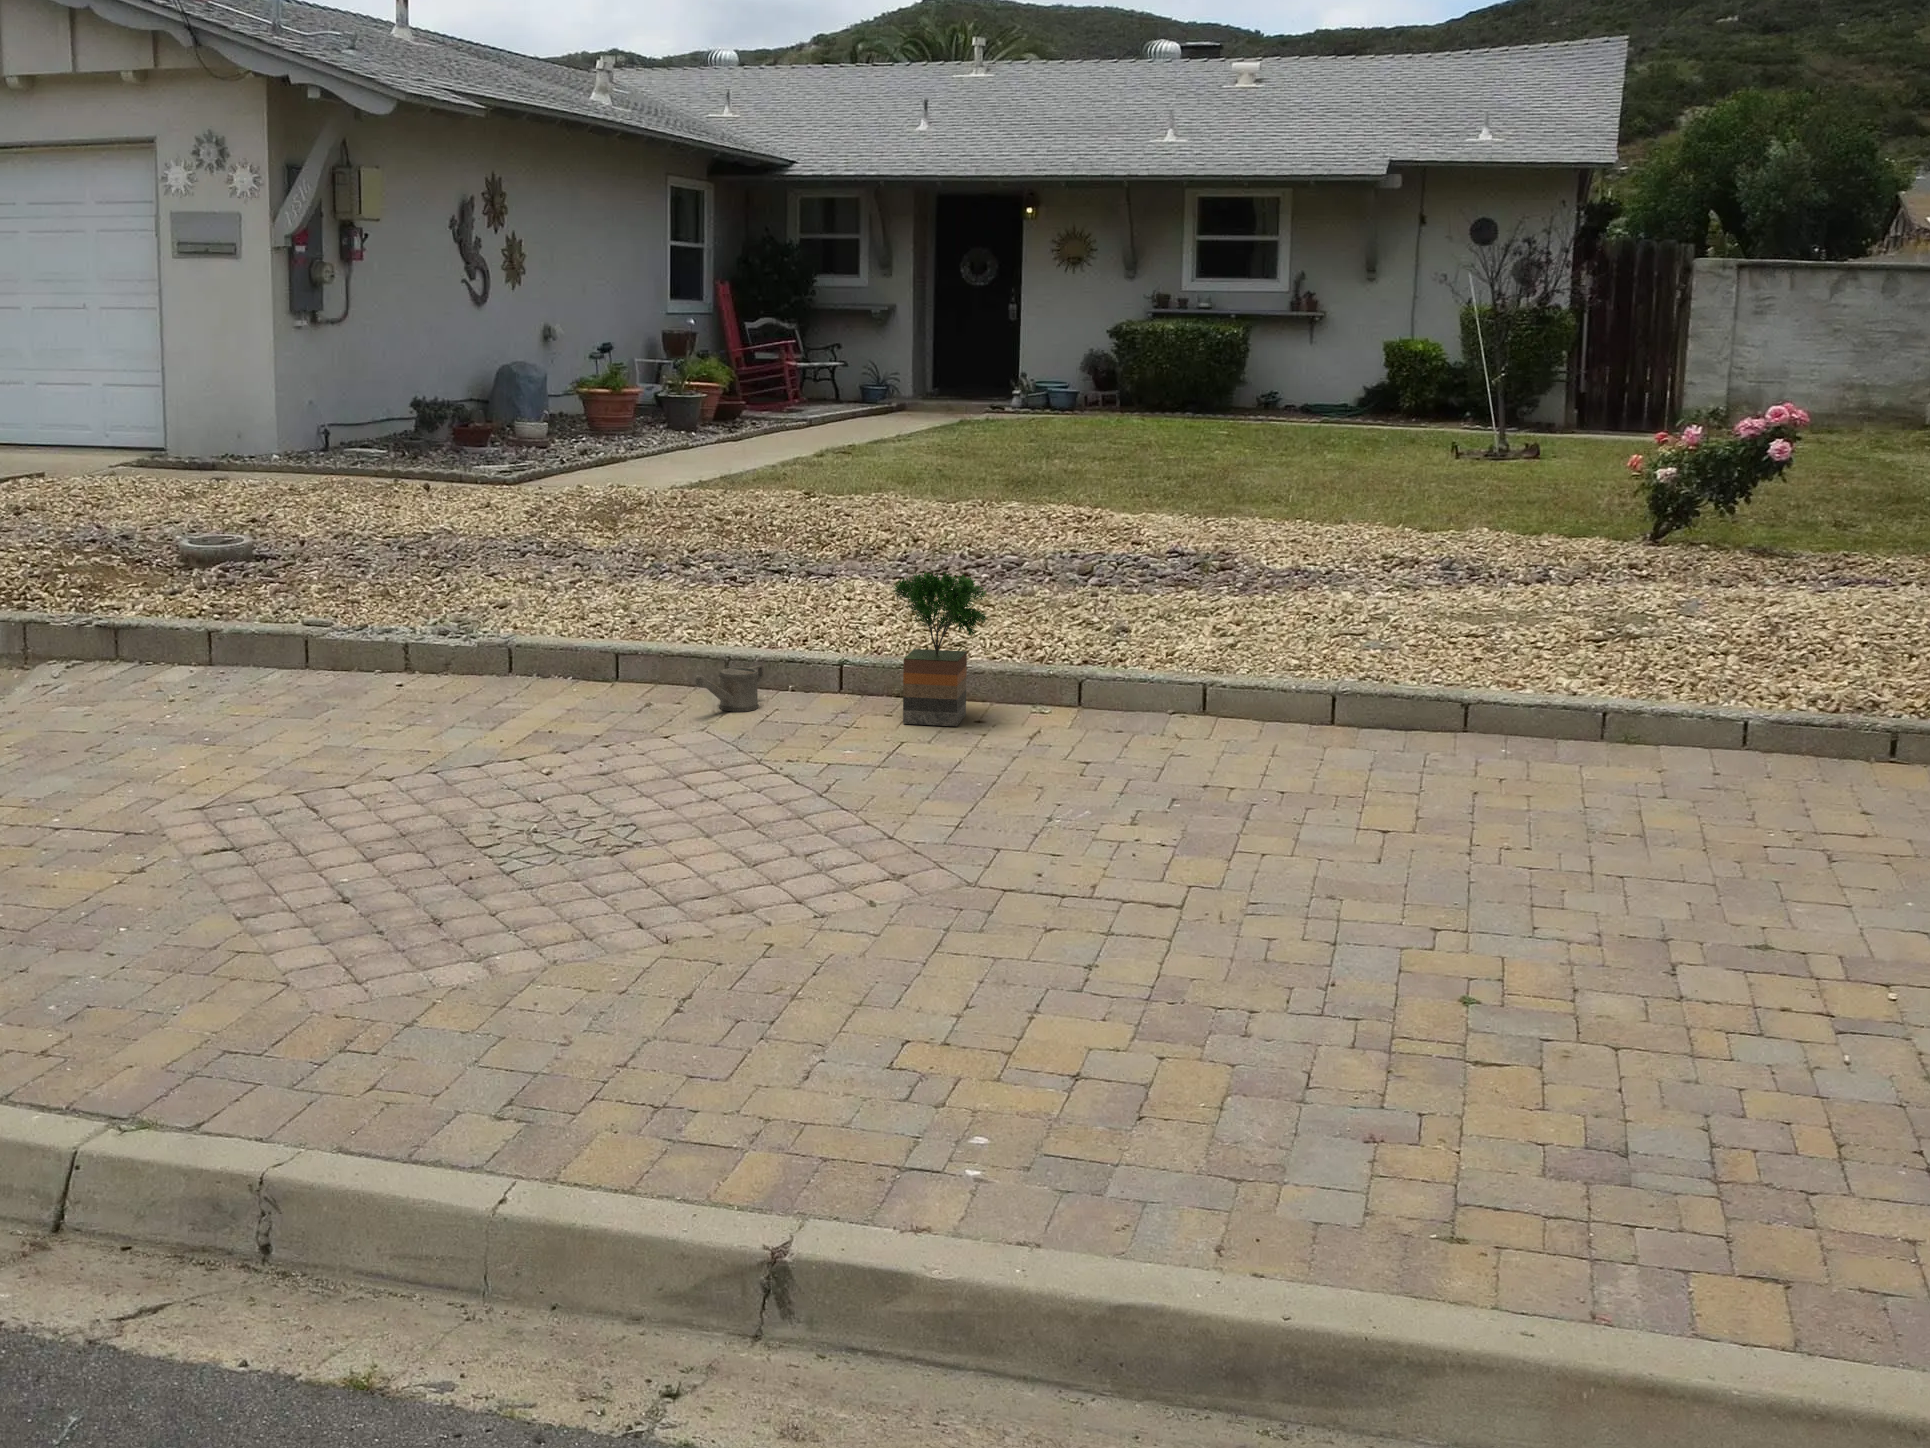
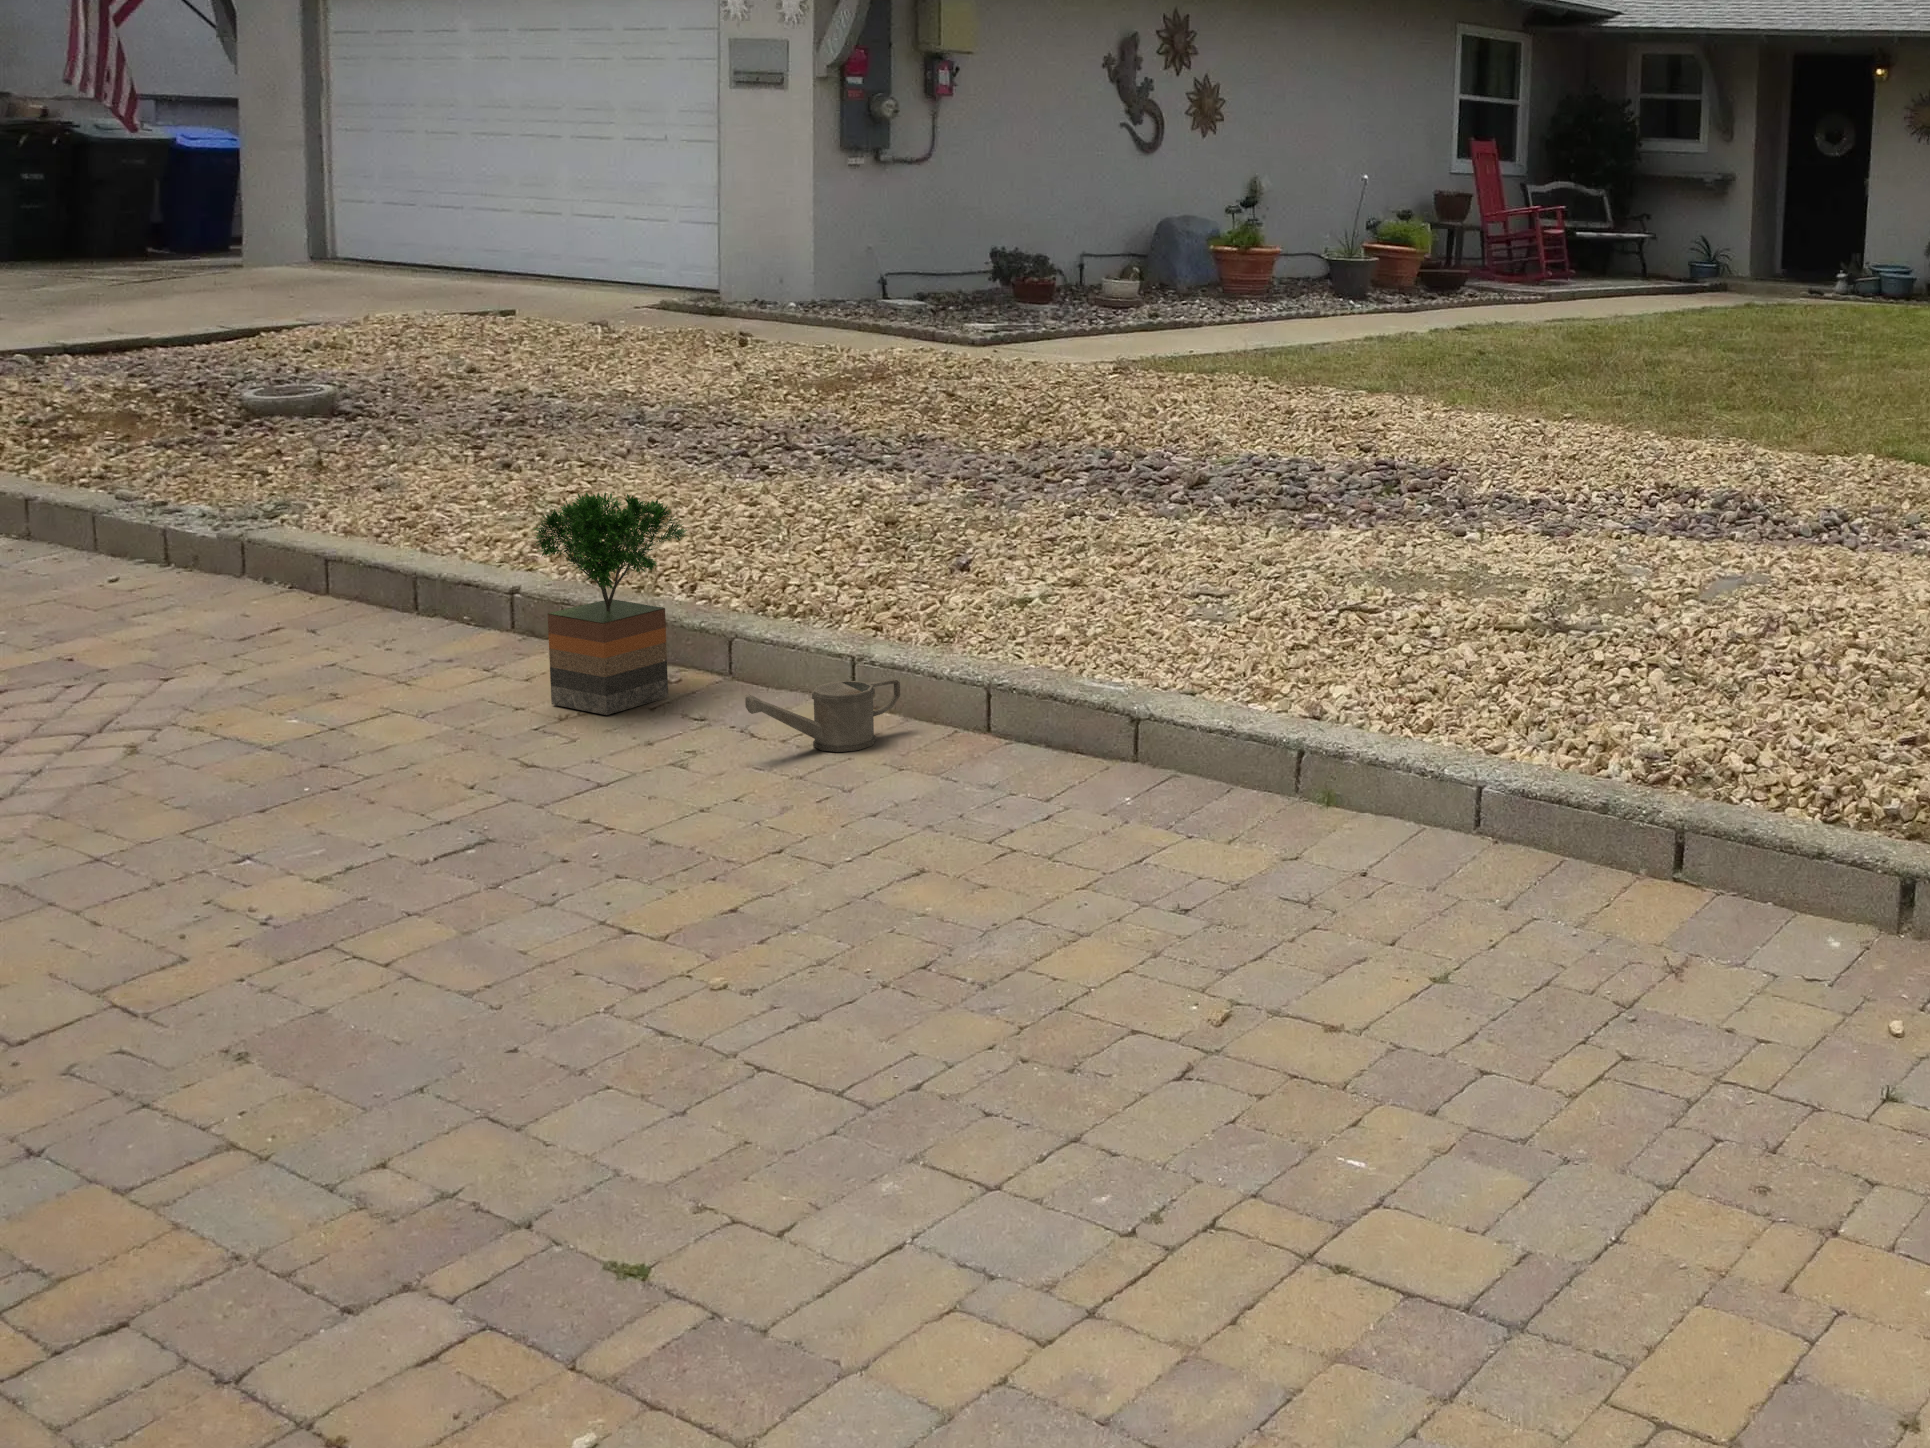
watering can: present [695,665,763,712] -> present [745,679,900,752]

